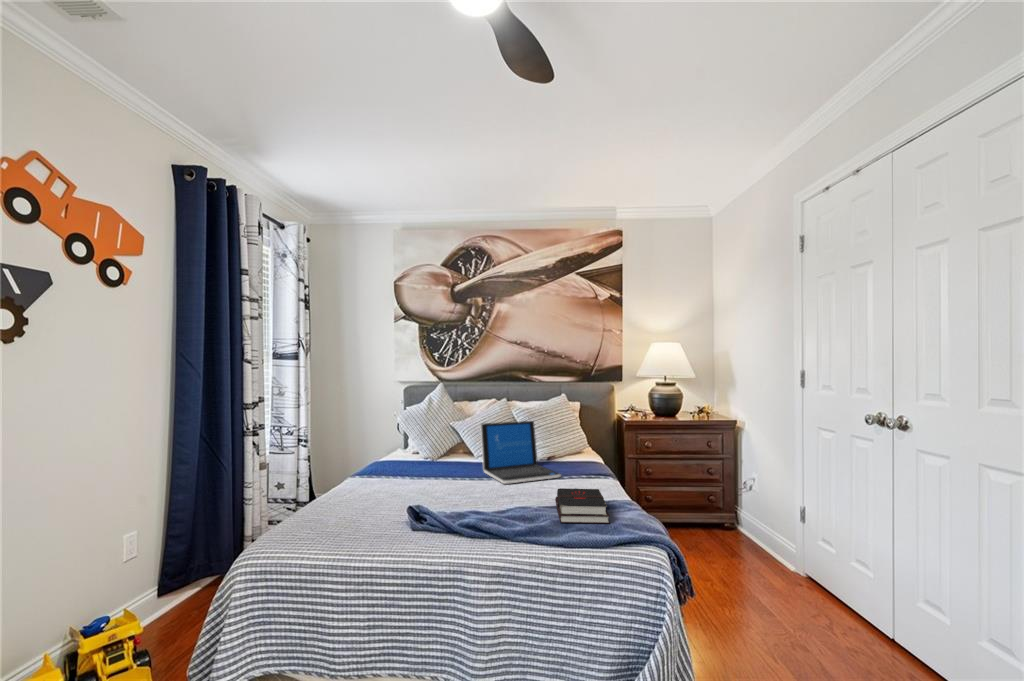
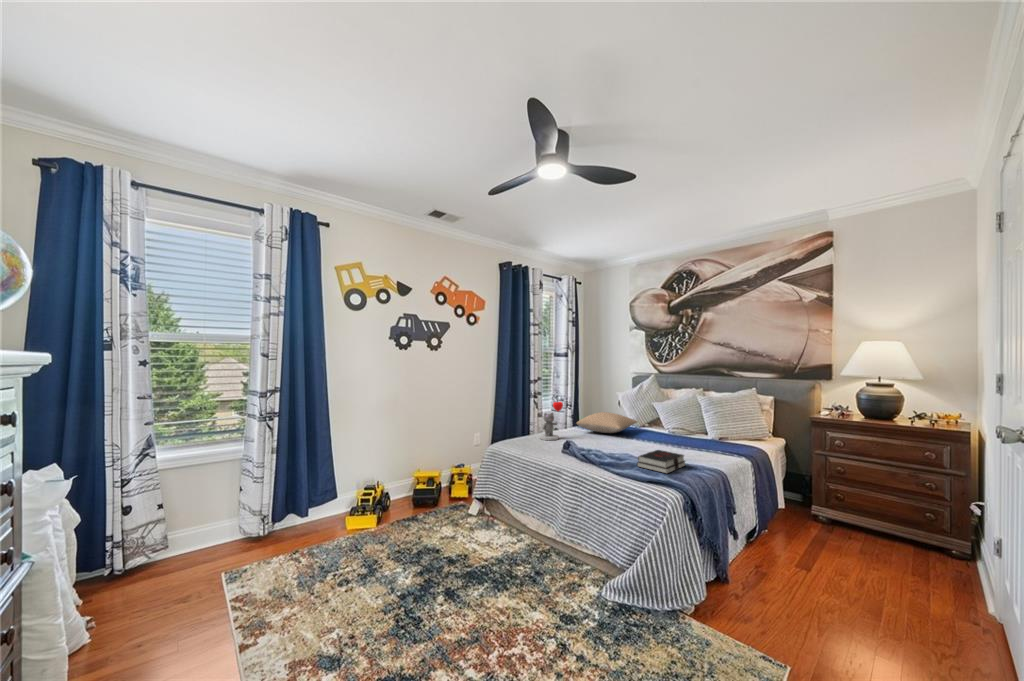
laptop: present [480,421,561,484] -> none [645,405,695,449]
teddy bear: none [329,434,371,511] -> present [540,402,563,440]
pillow: none [378,442,457,476] -> present [577,412,637,433]

